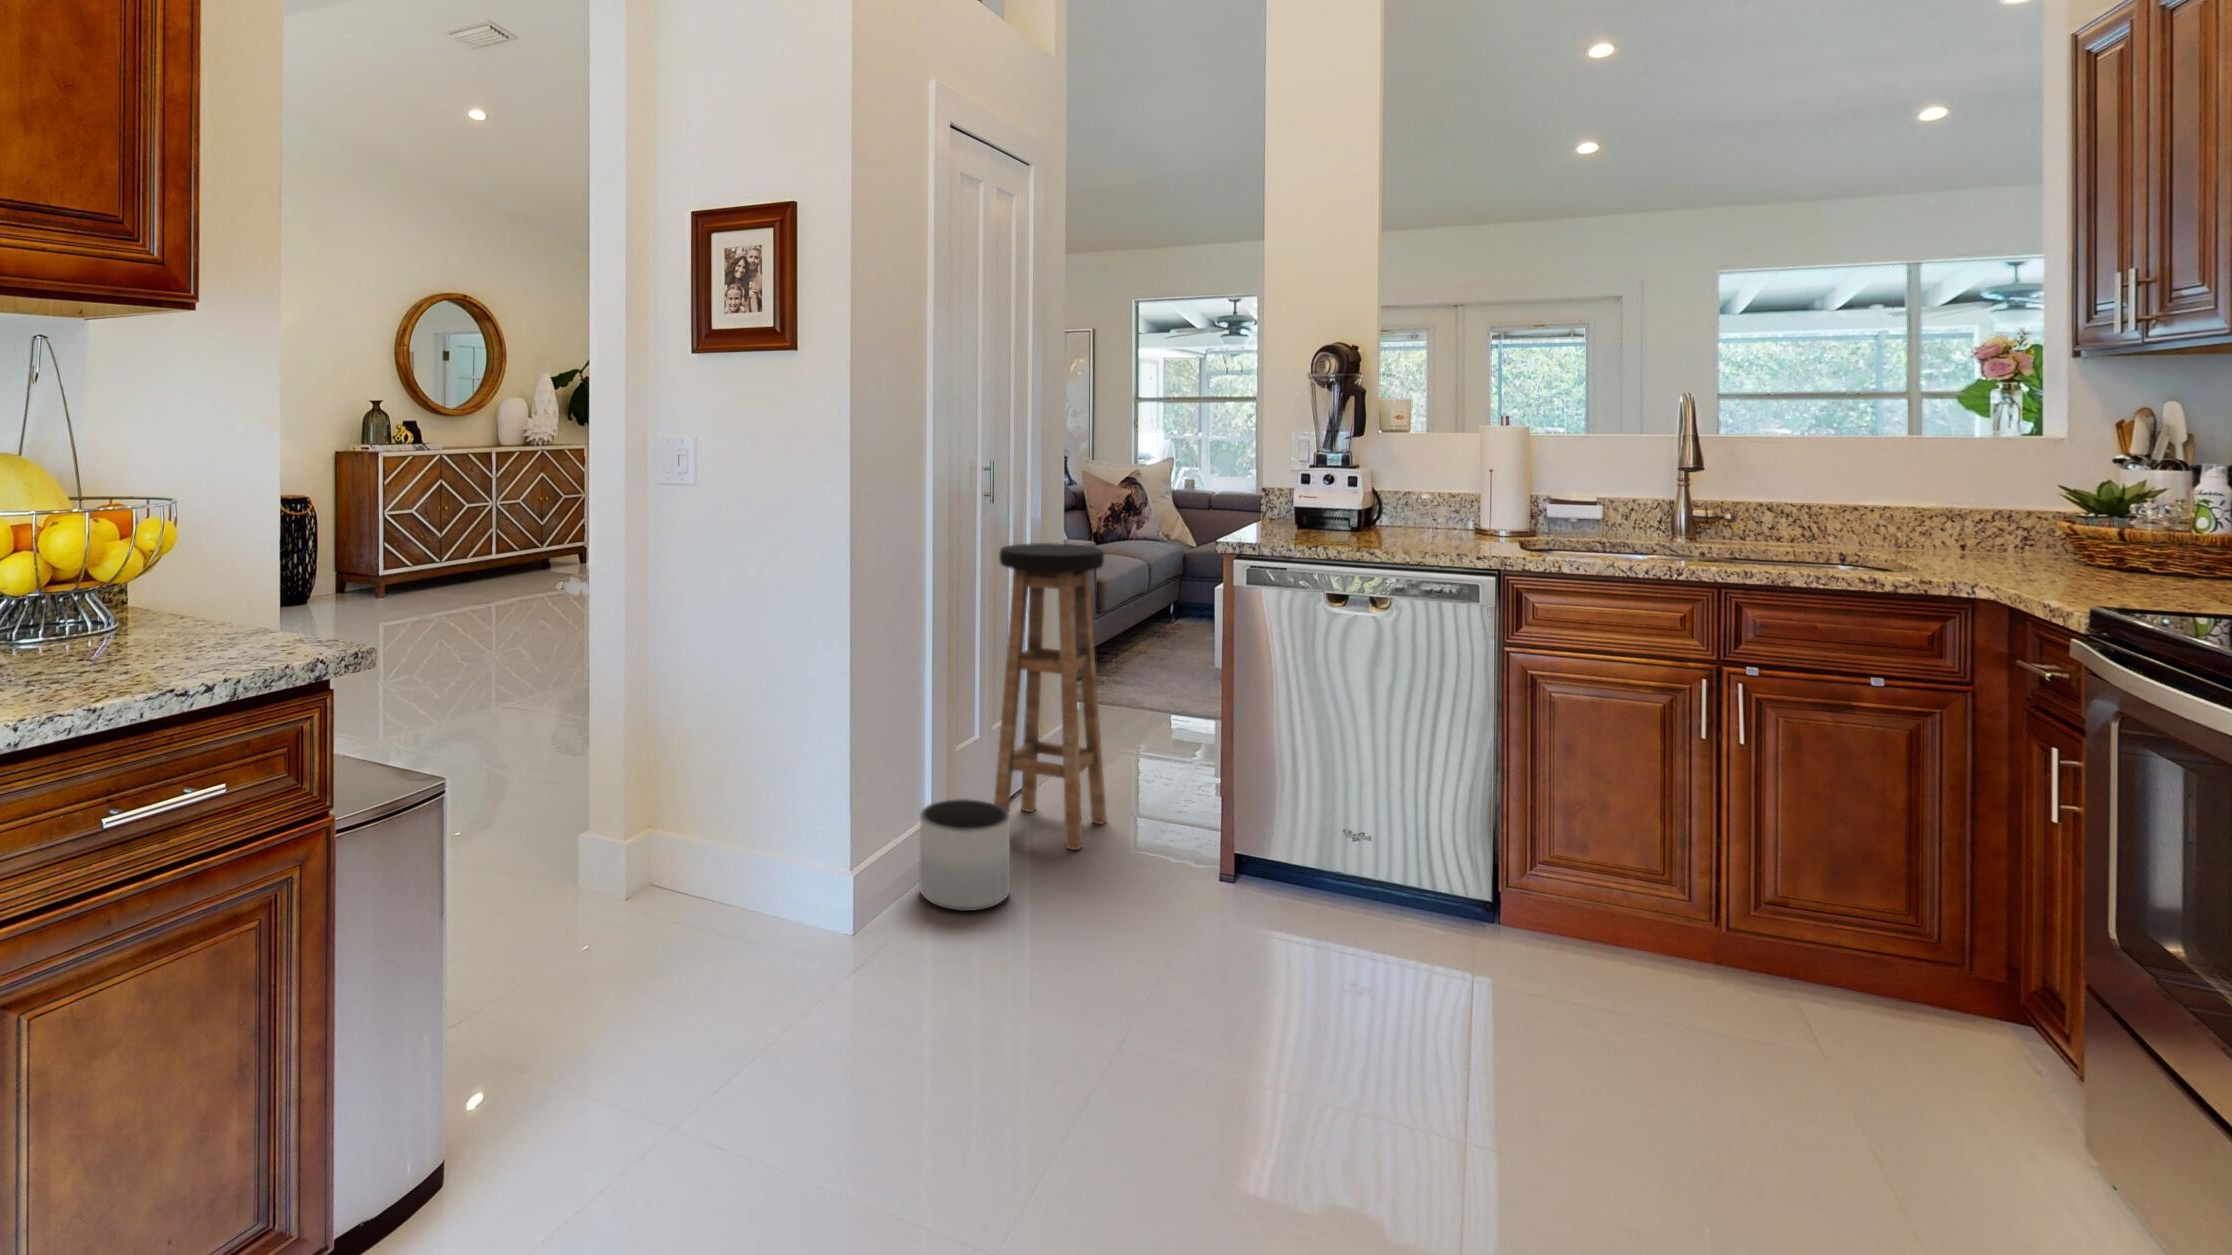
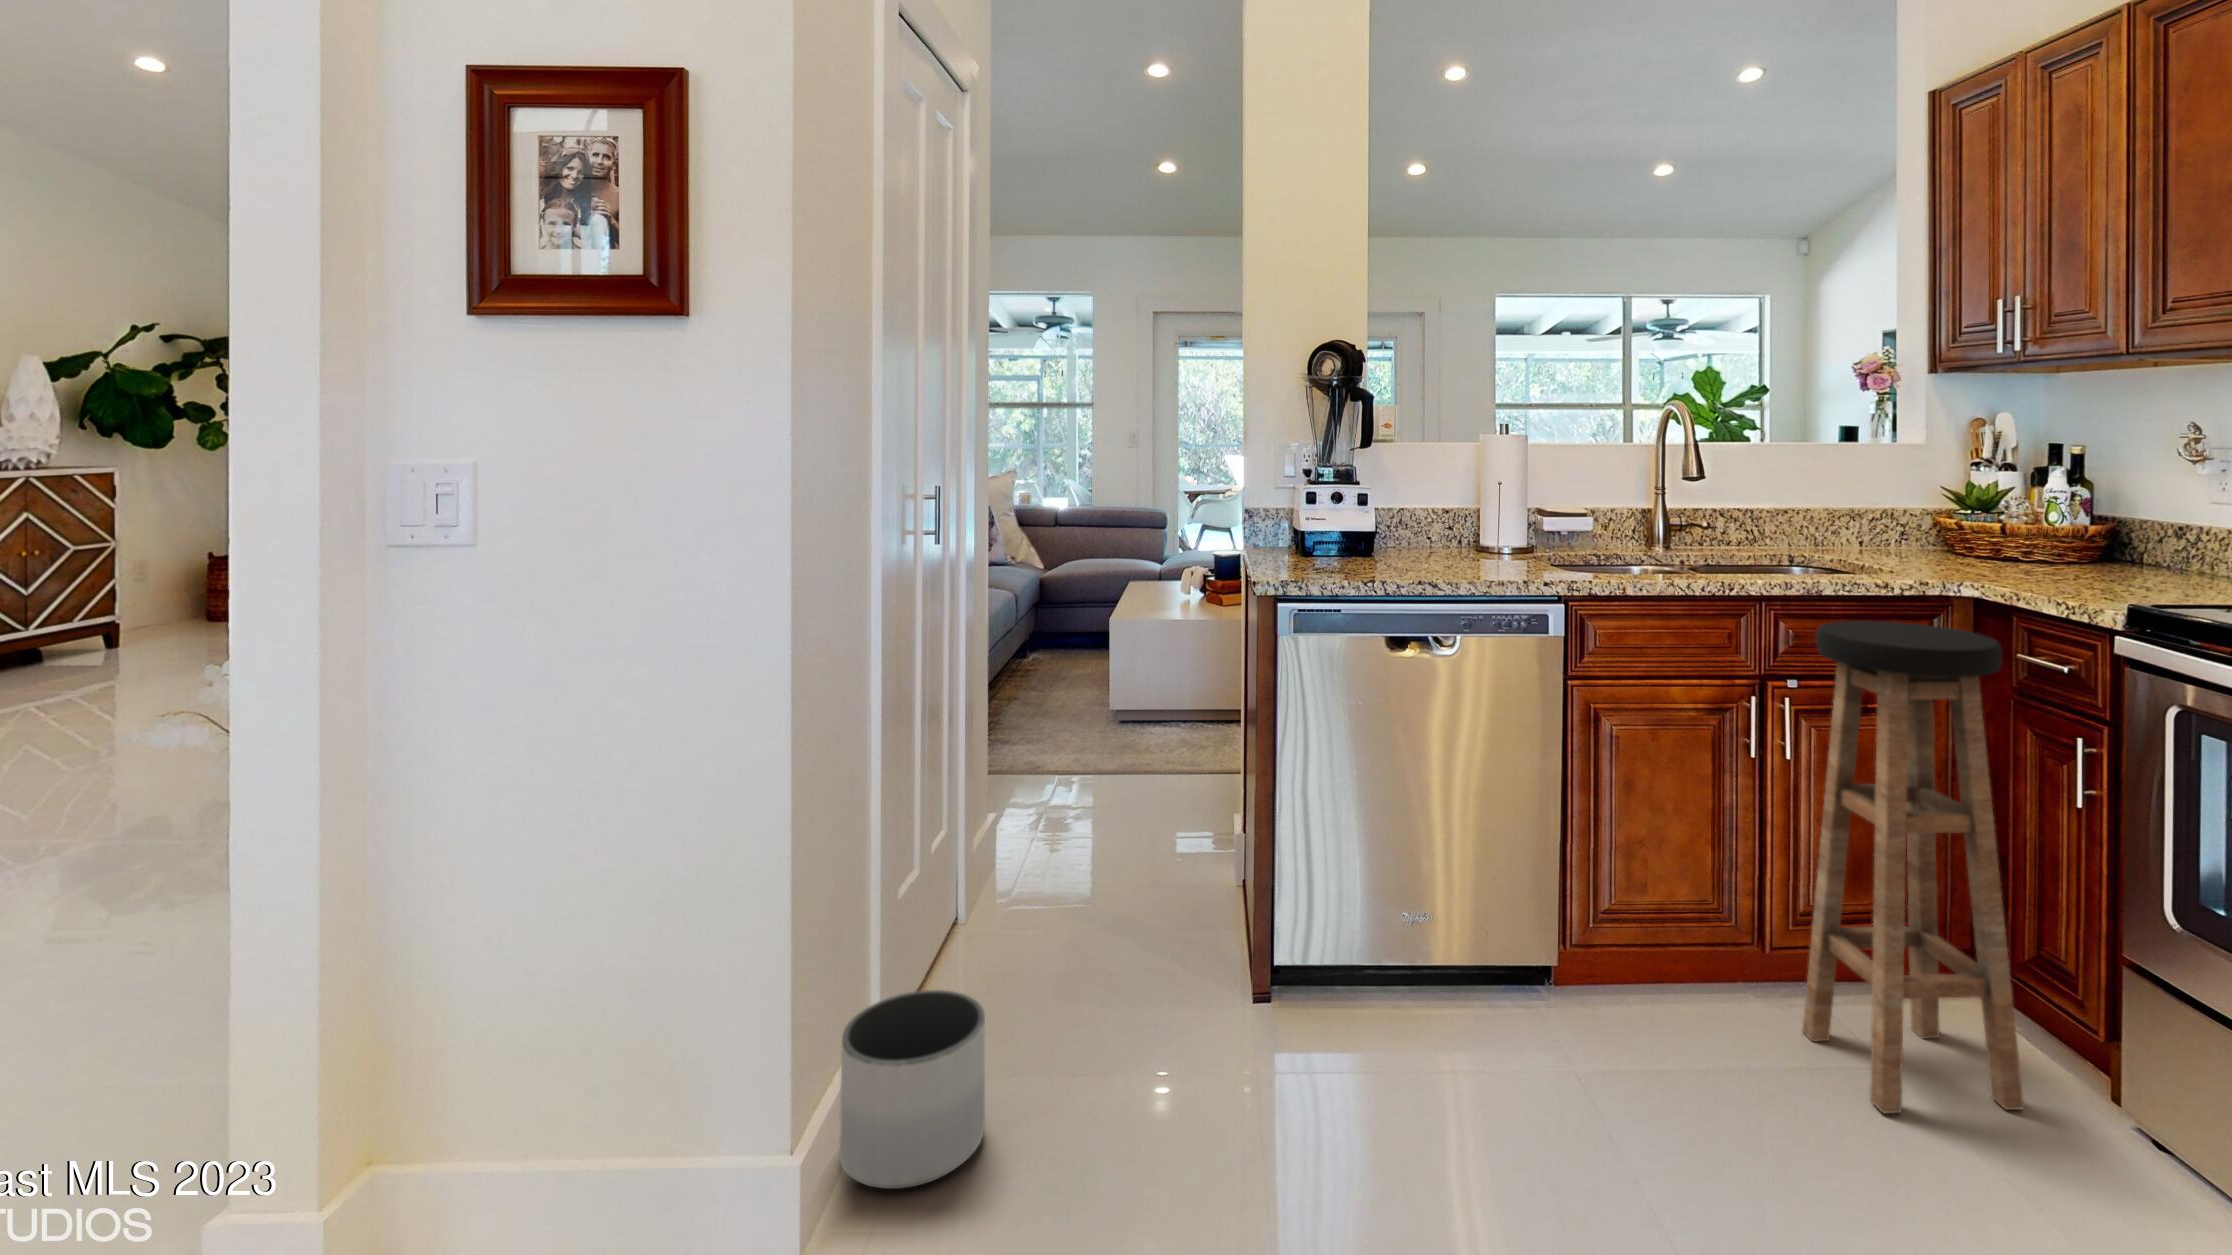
bar stool: present [994,543,1107,850] -> present [1802,621,2024,1113]

